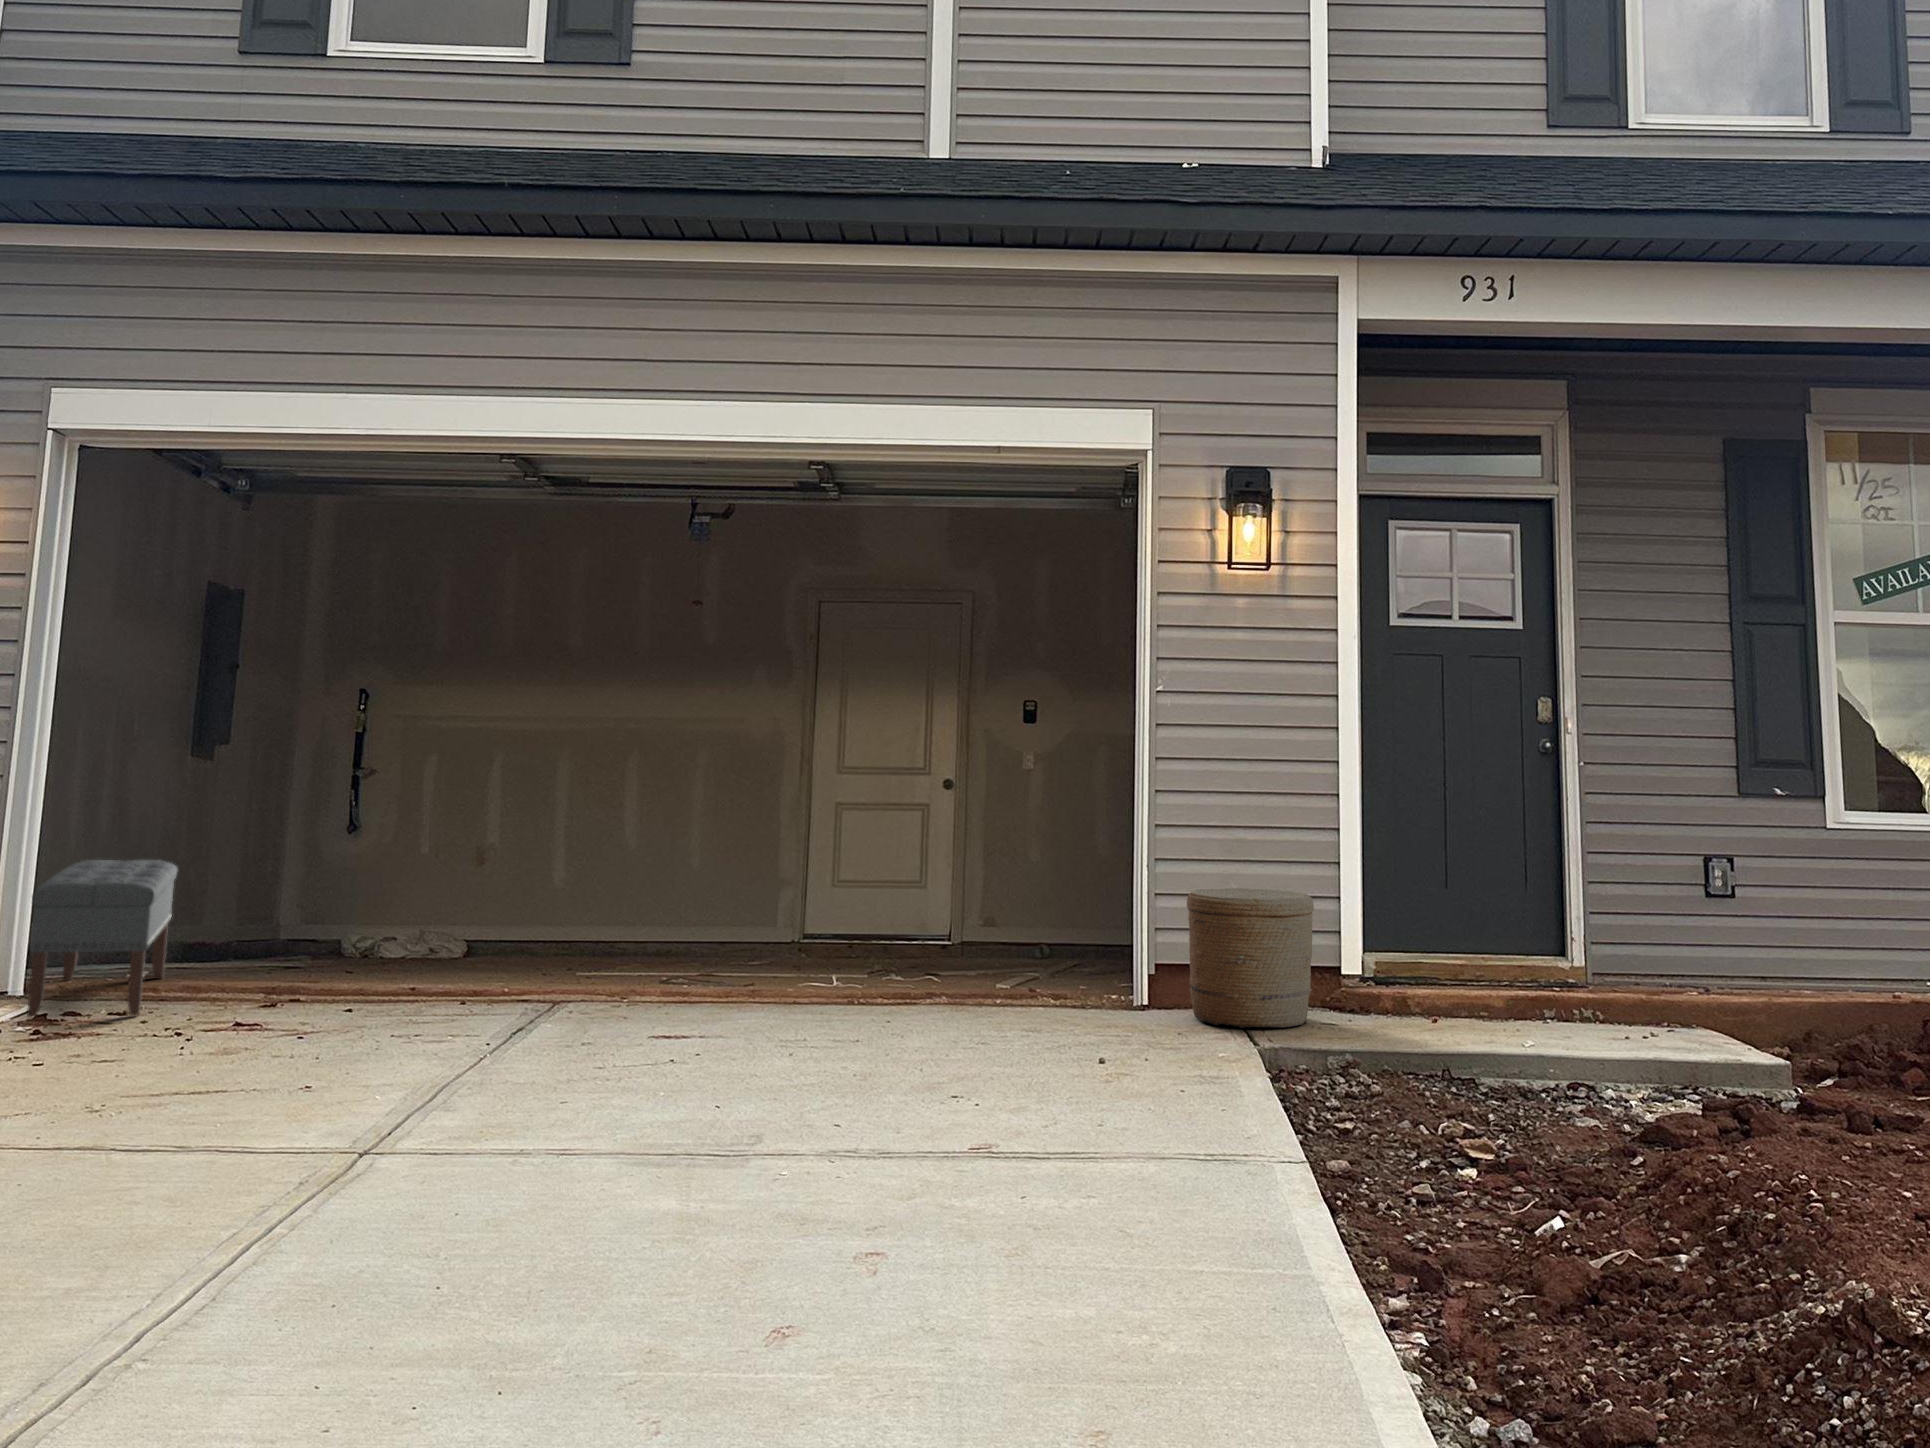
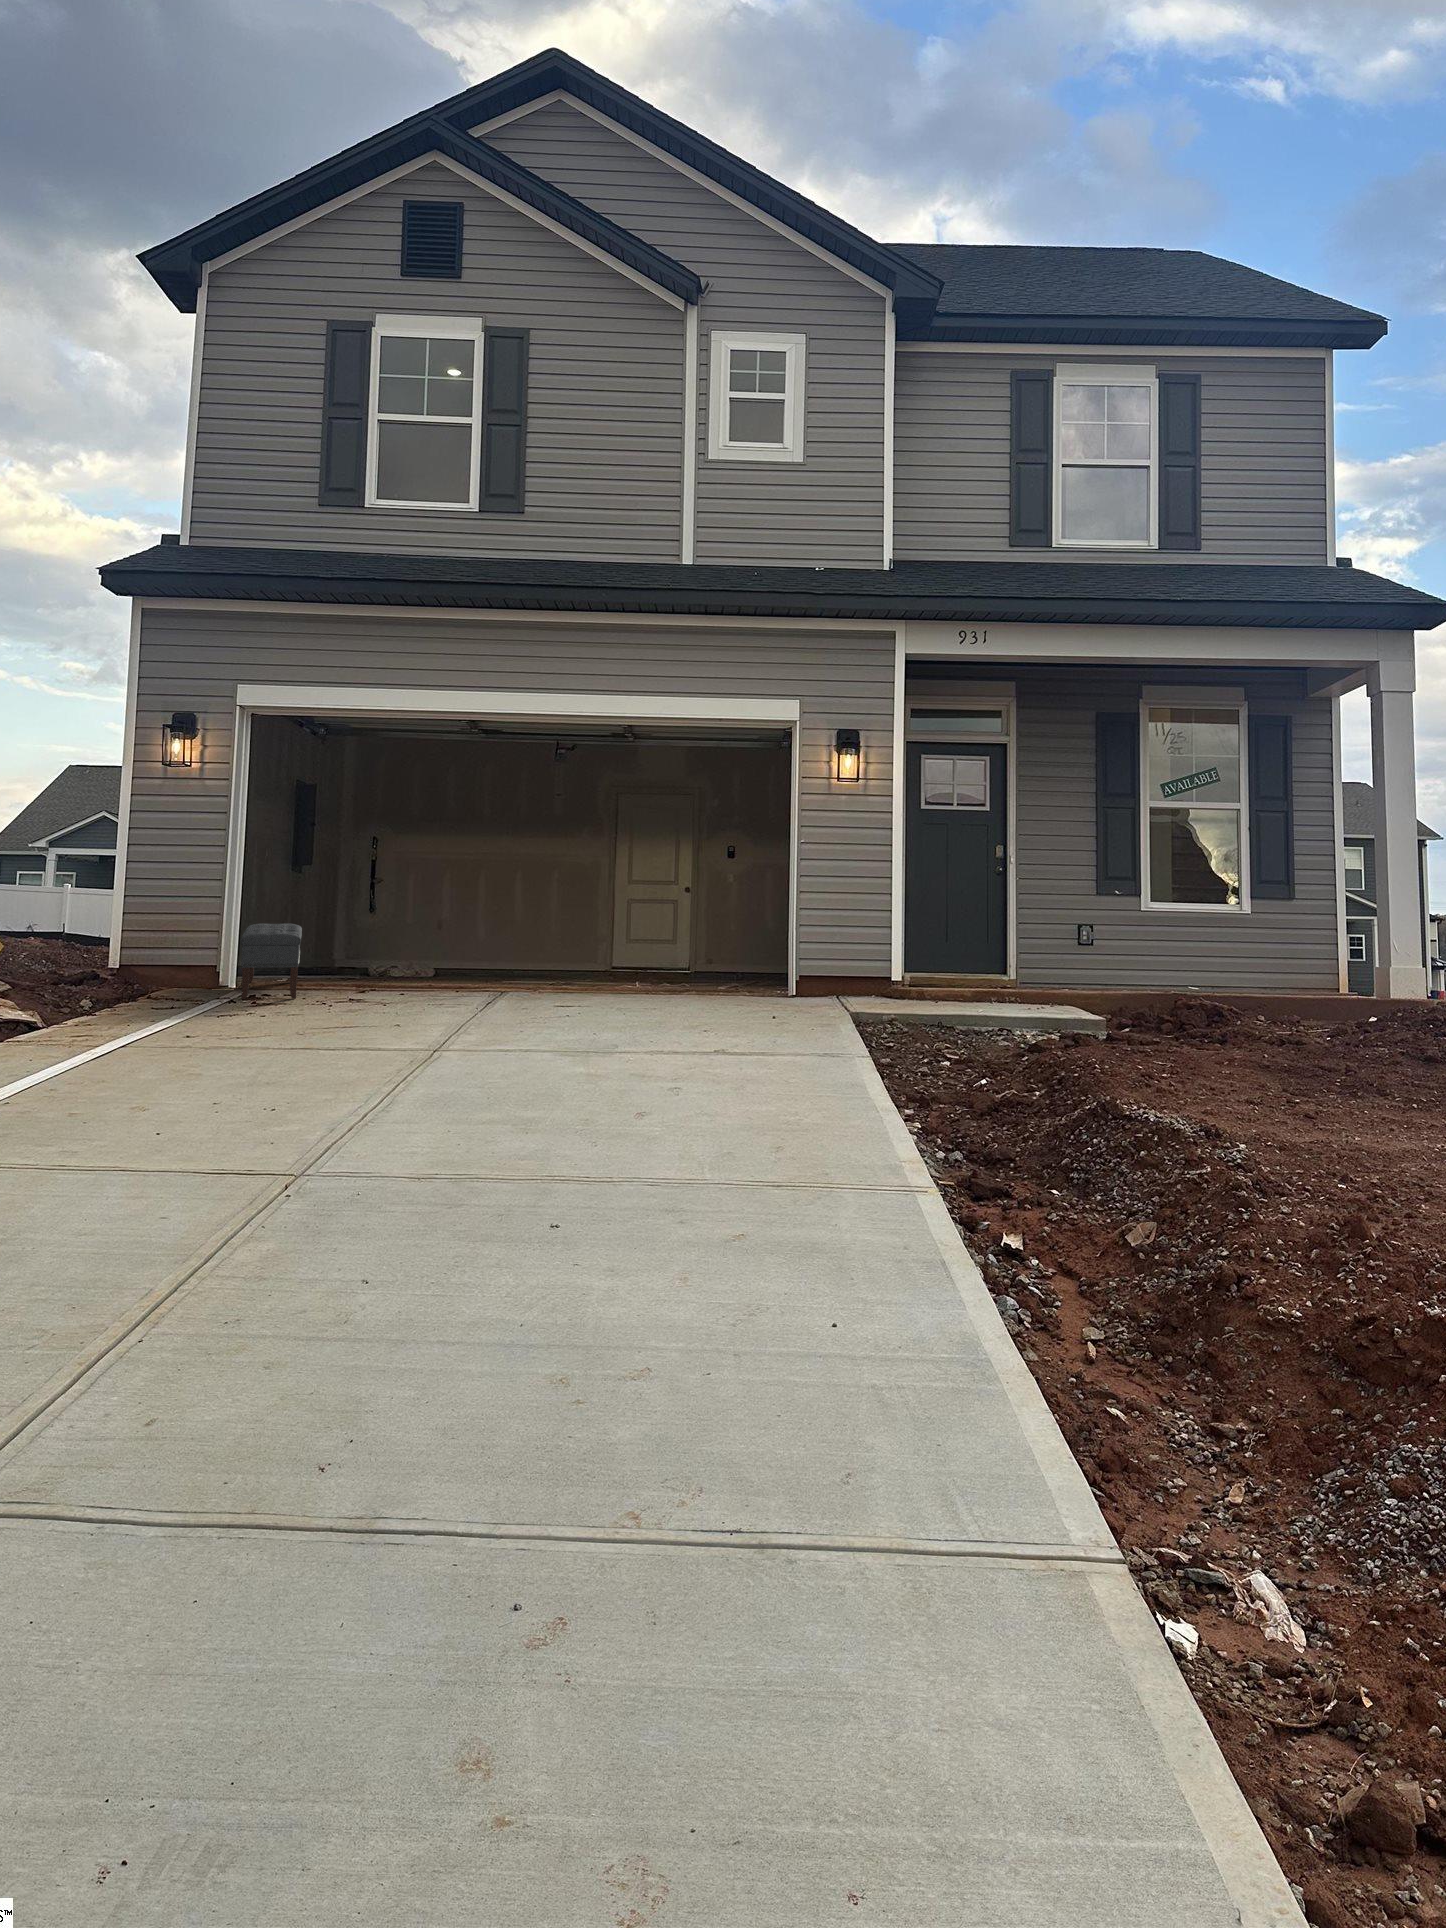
woven basket: present [1187,888,1314,1028] -> none [816,938,879,1004]

